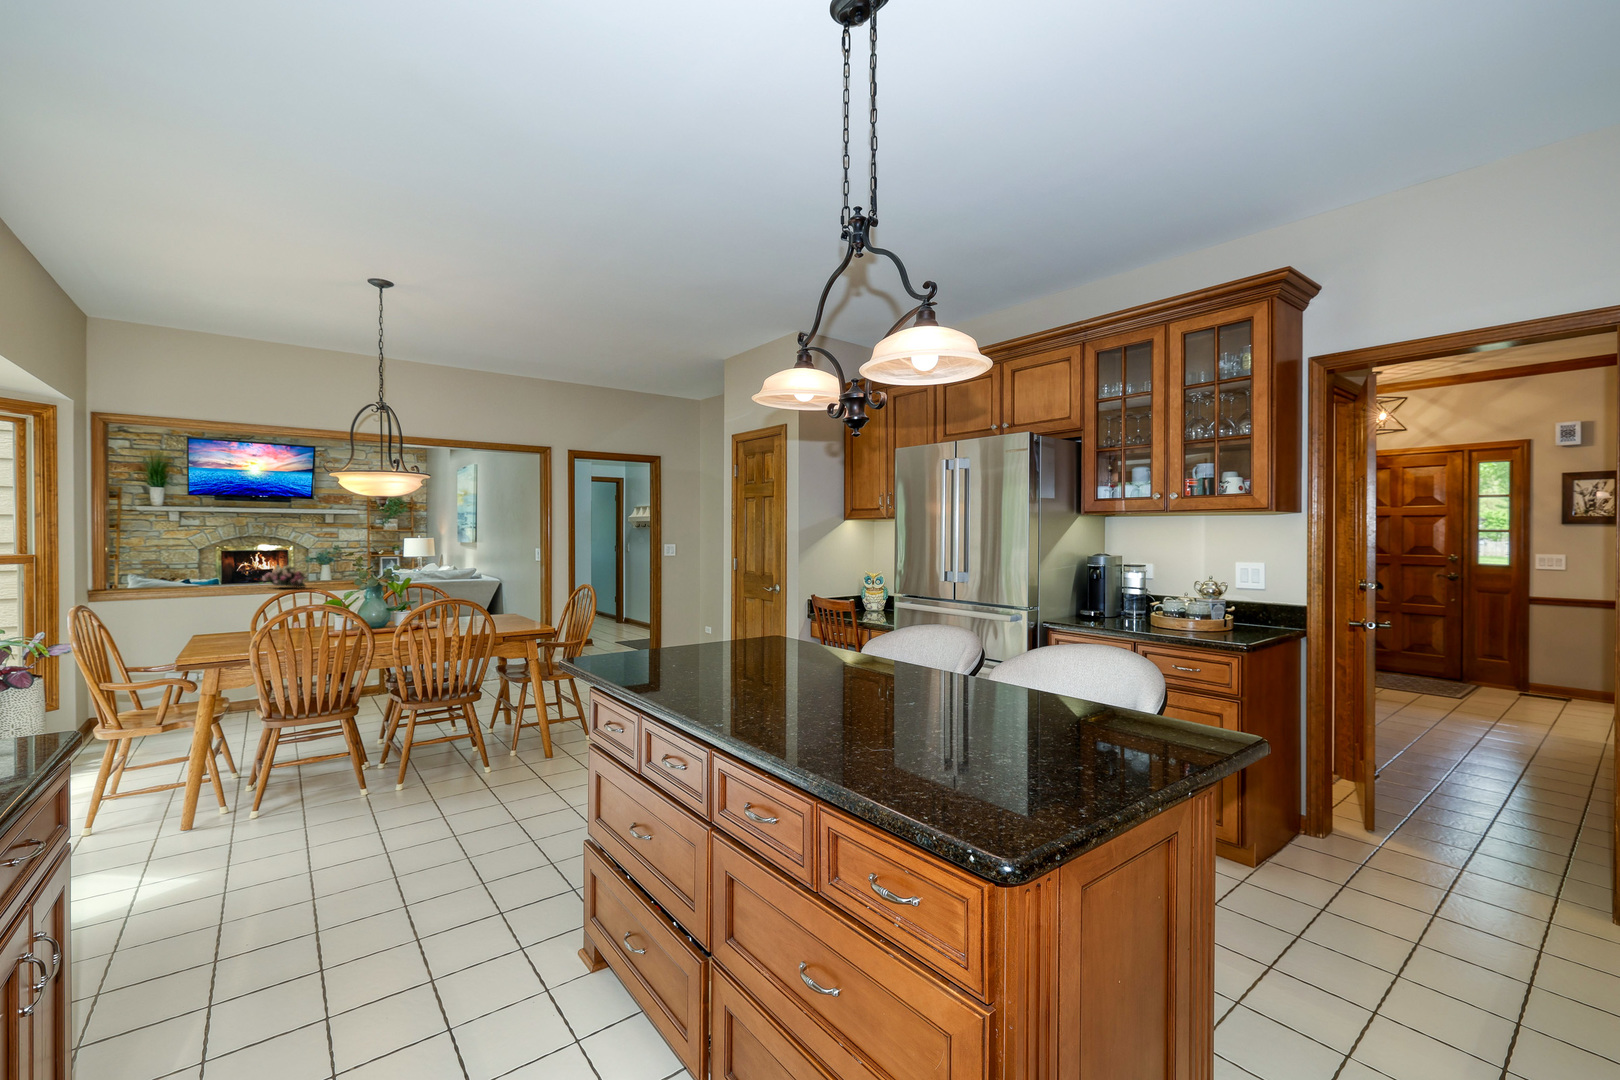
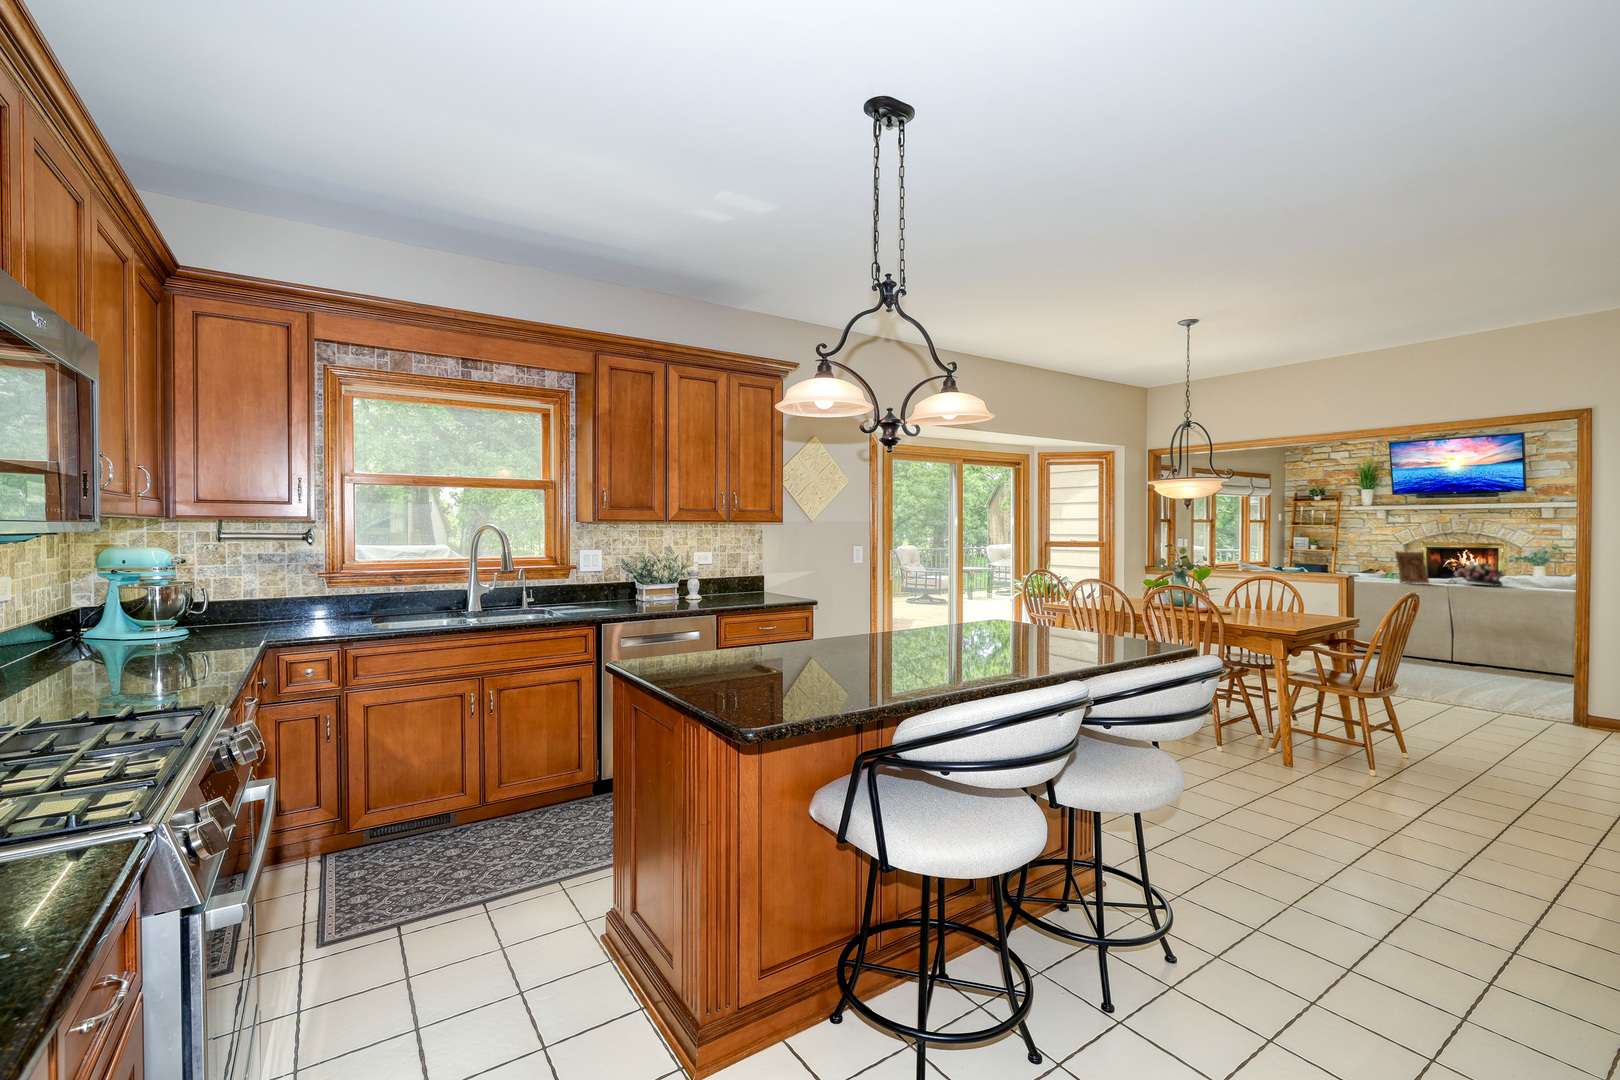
picture frame: none [203,557,240,591] -> present [1395,551,1429,583]

